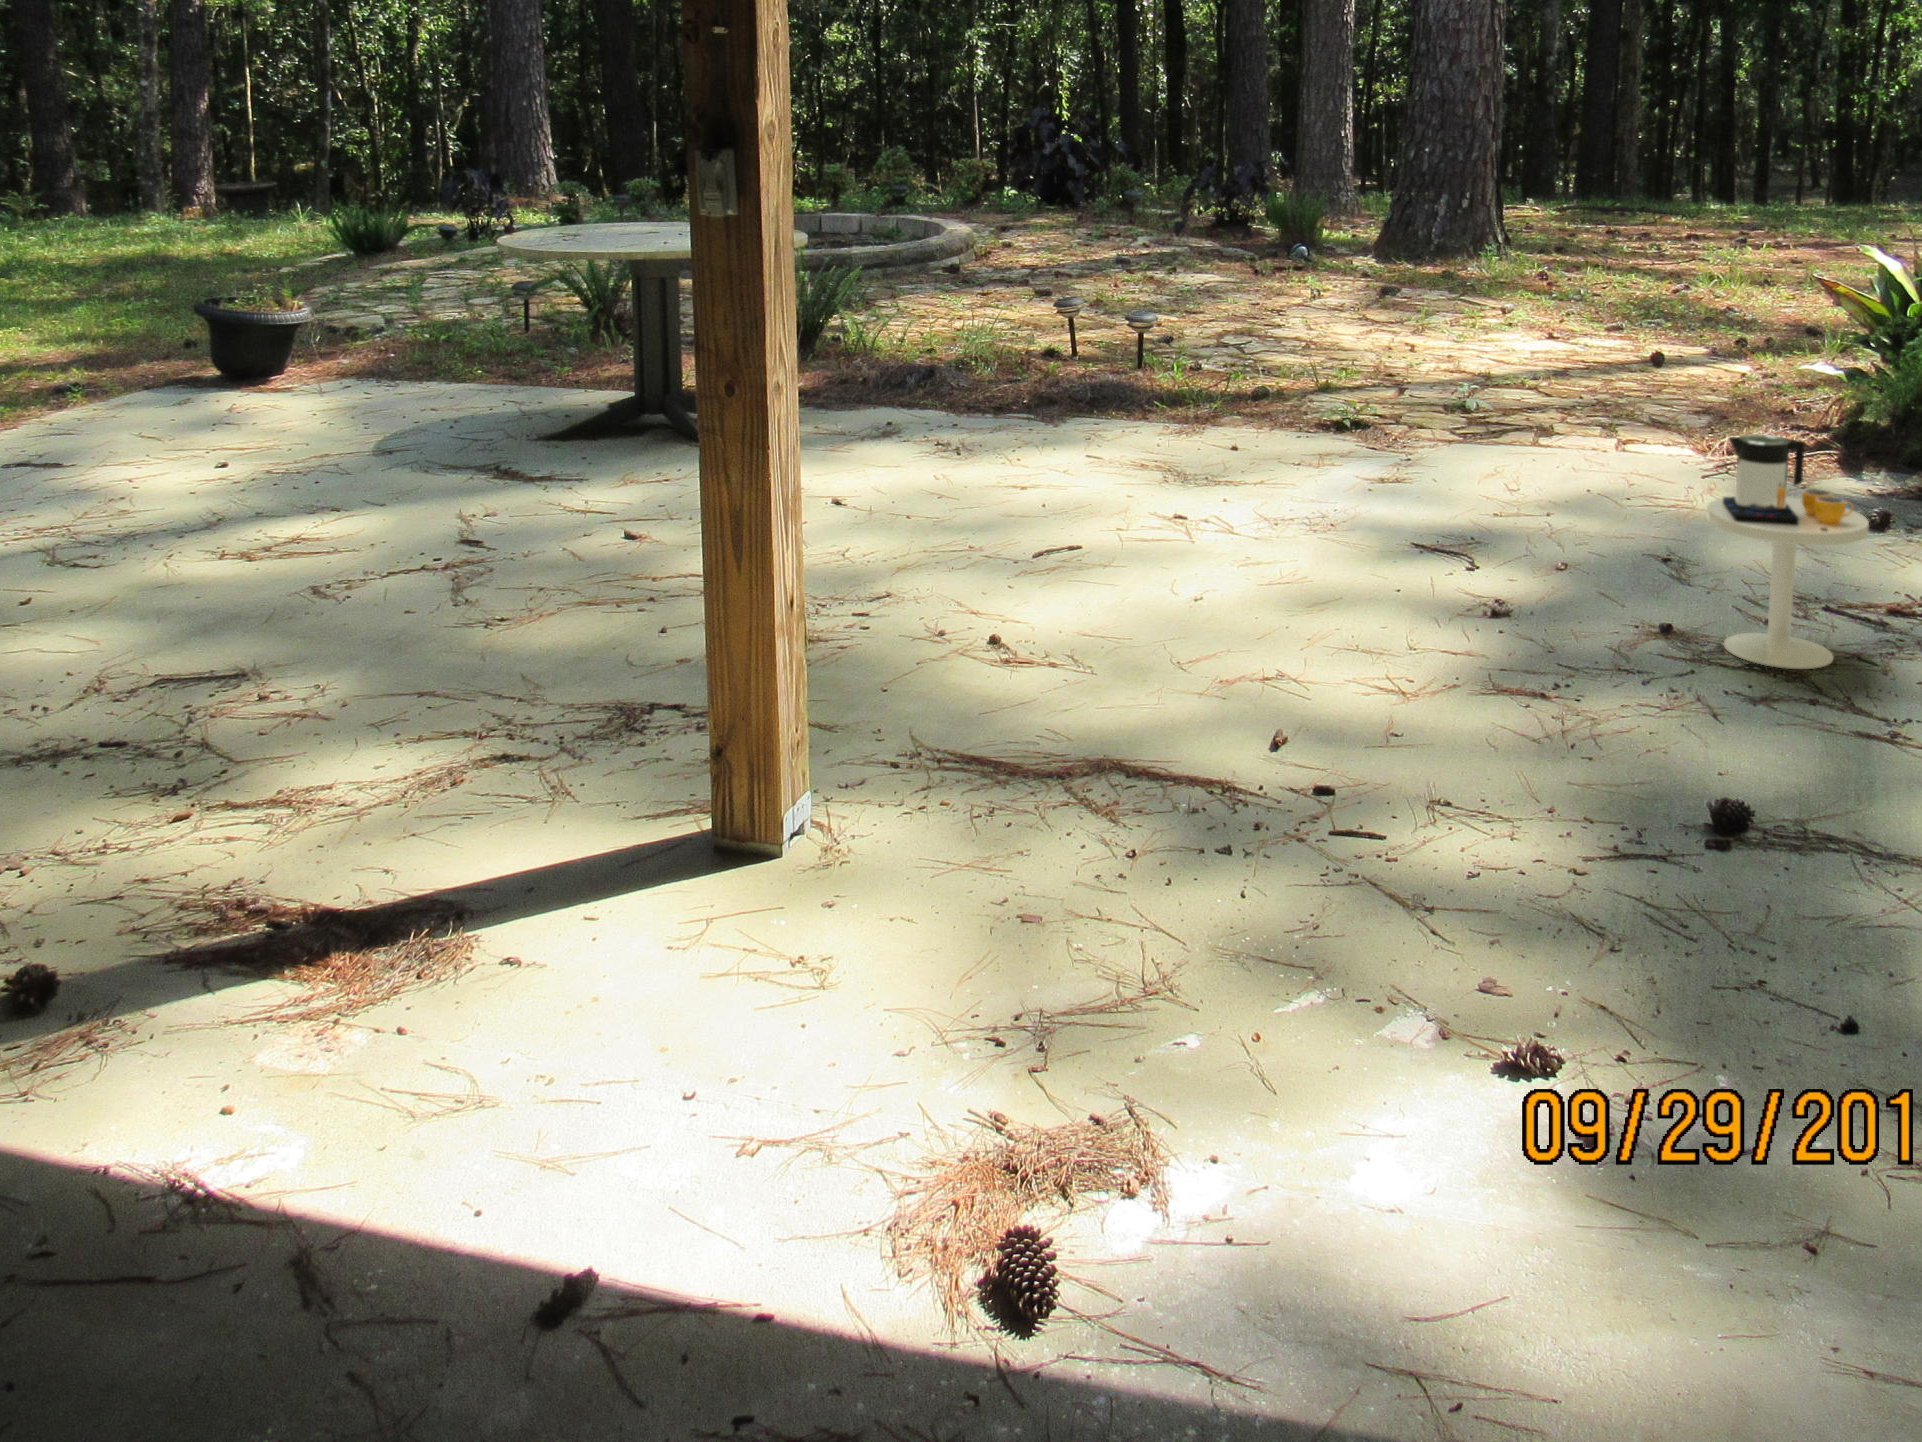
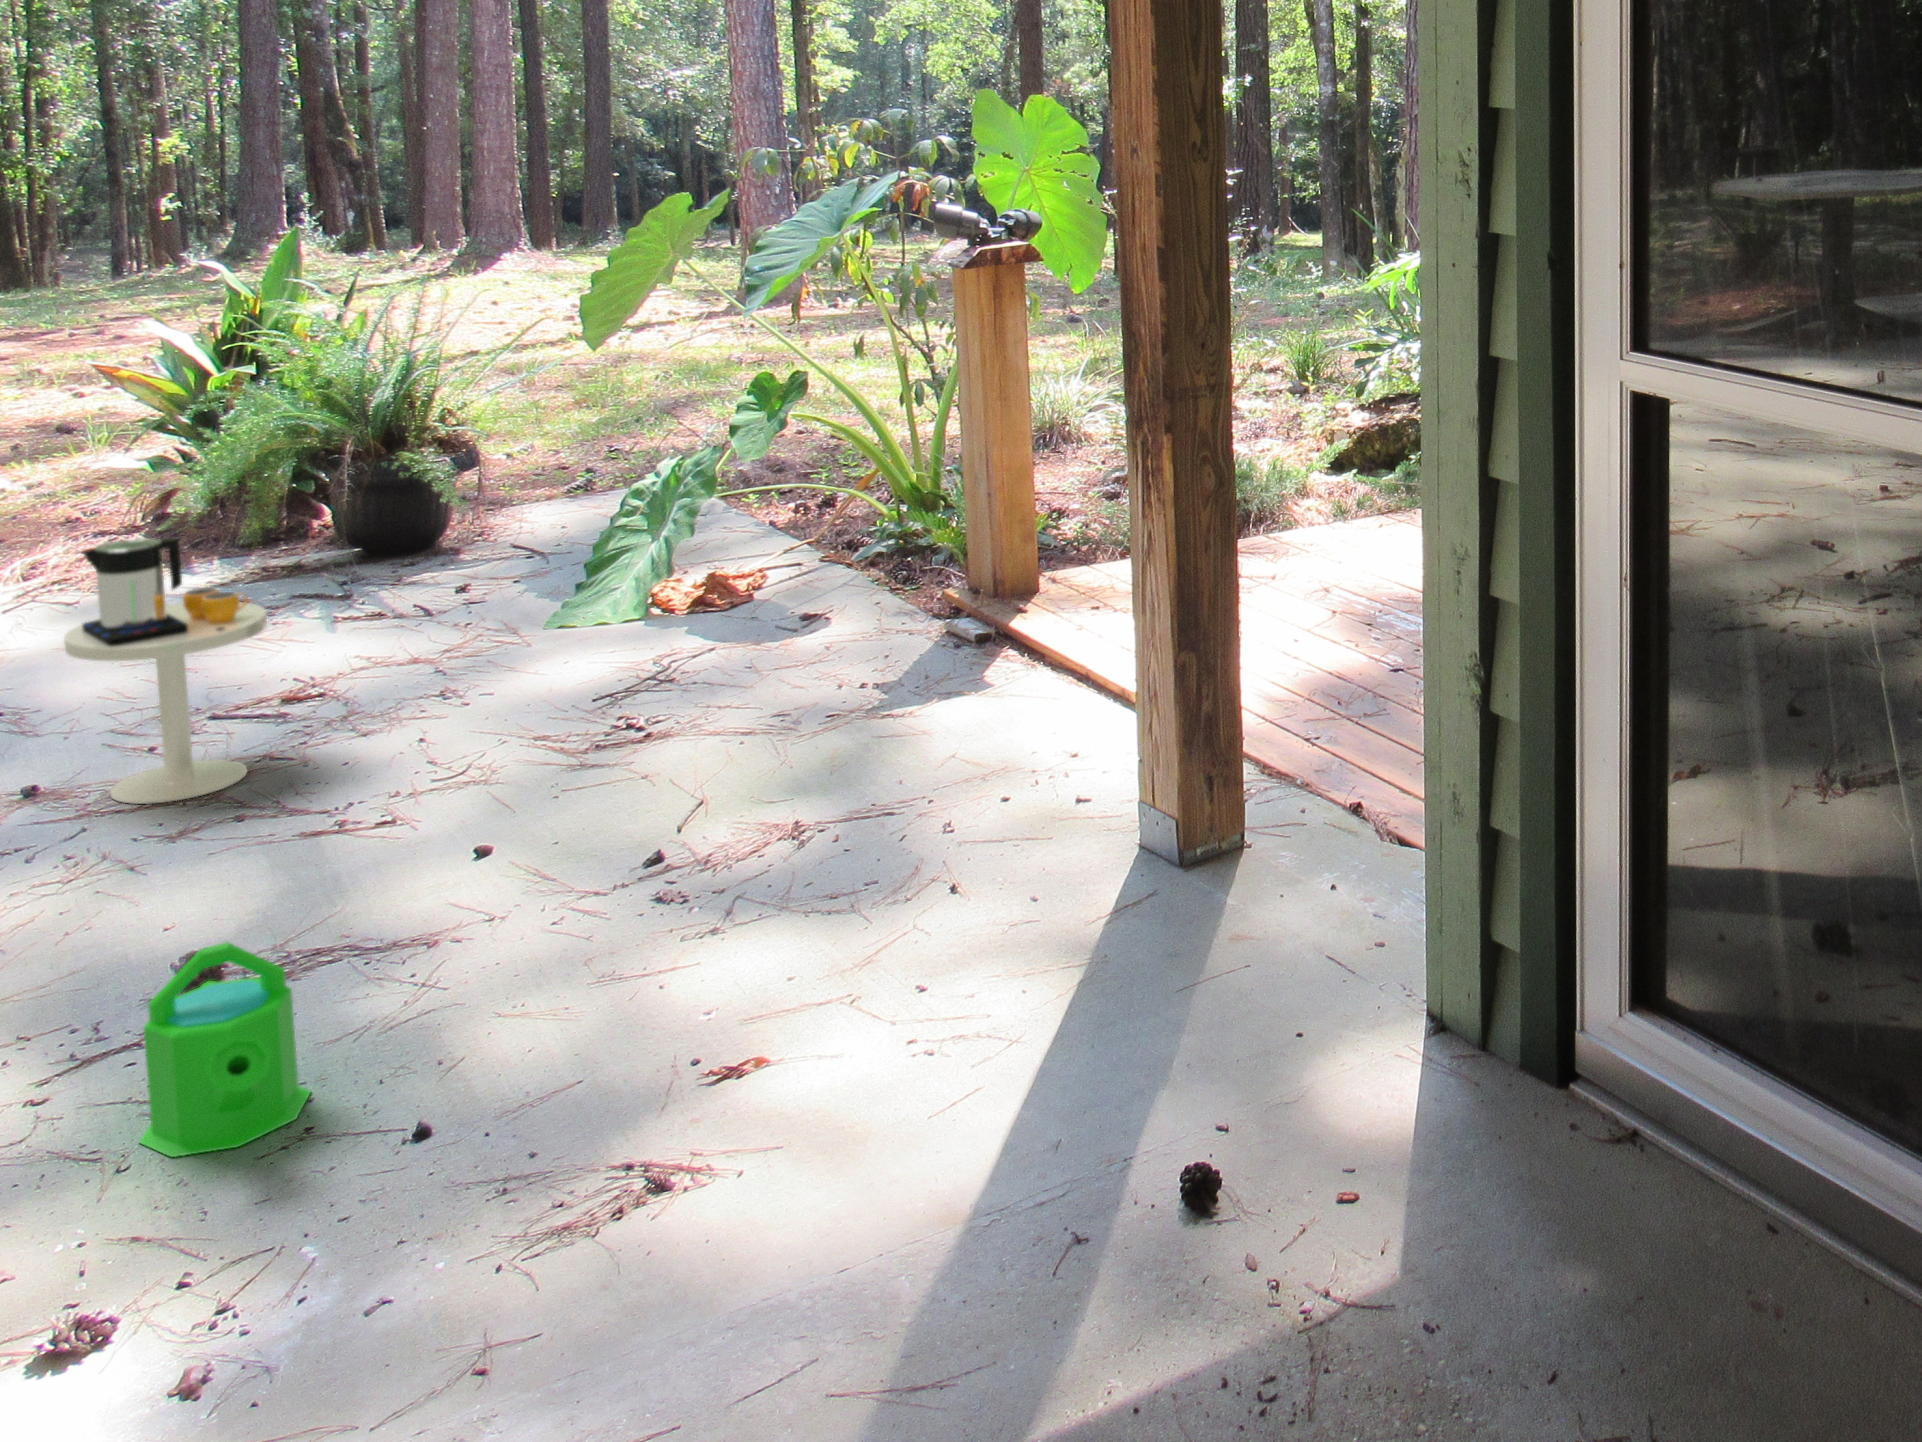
watering can: none [1629,803,1771,992] -> present [140,942,310,1157]

